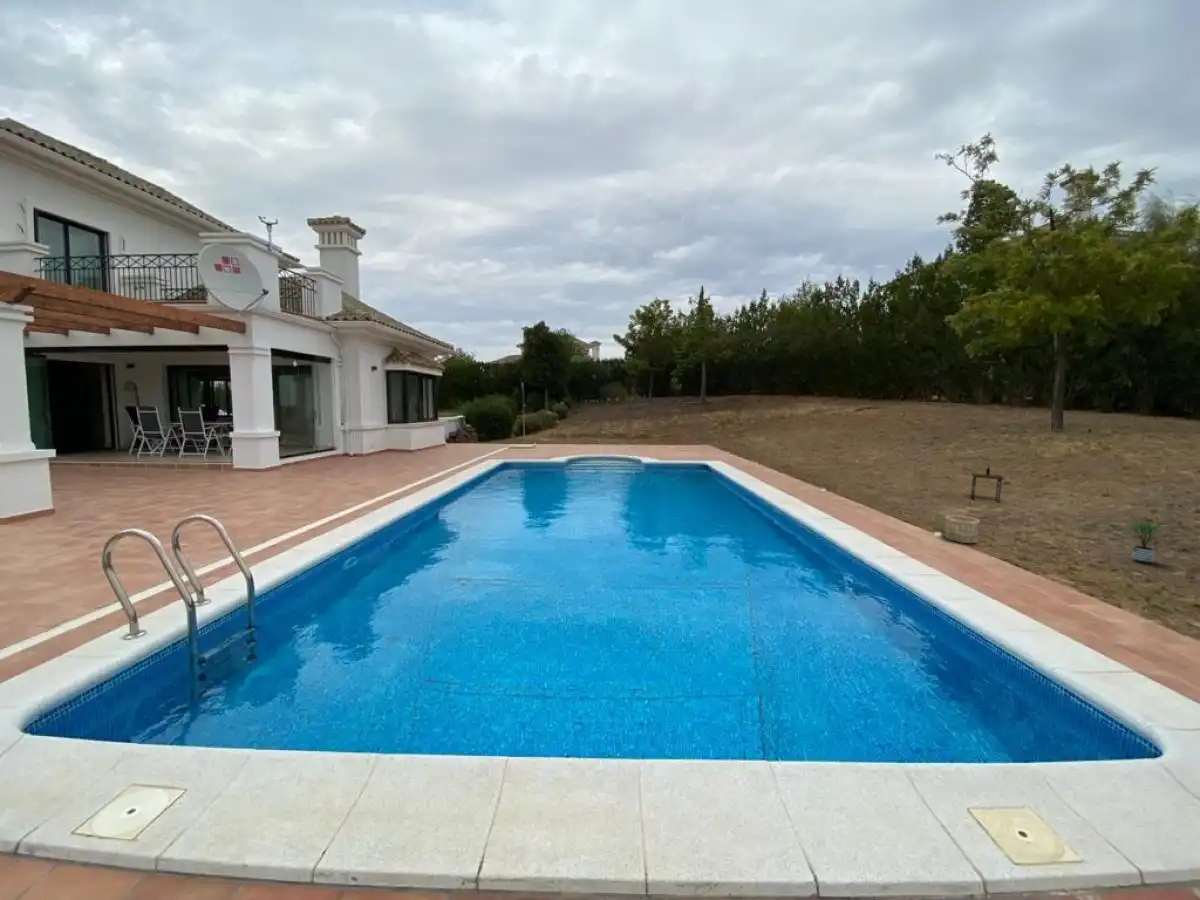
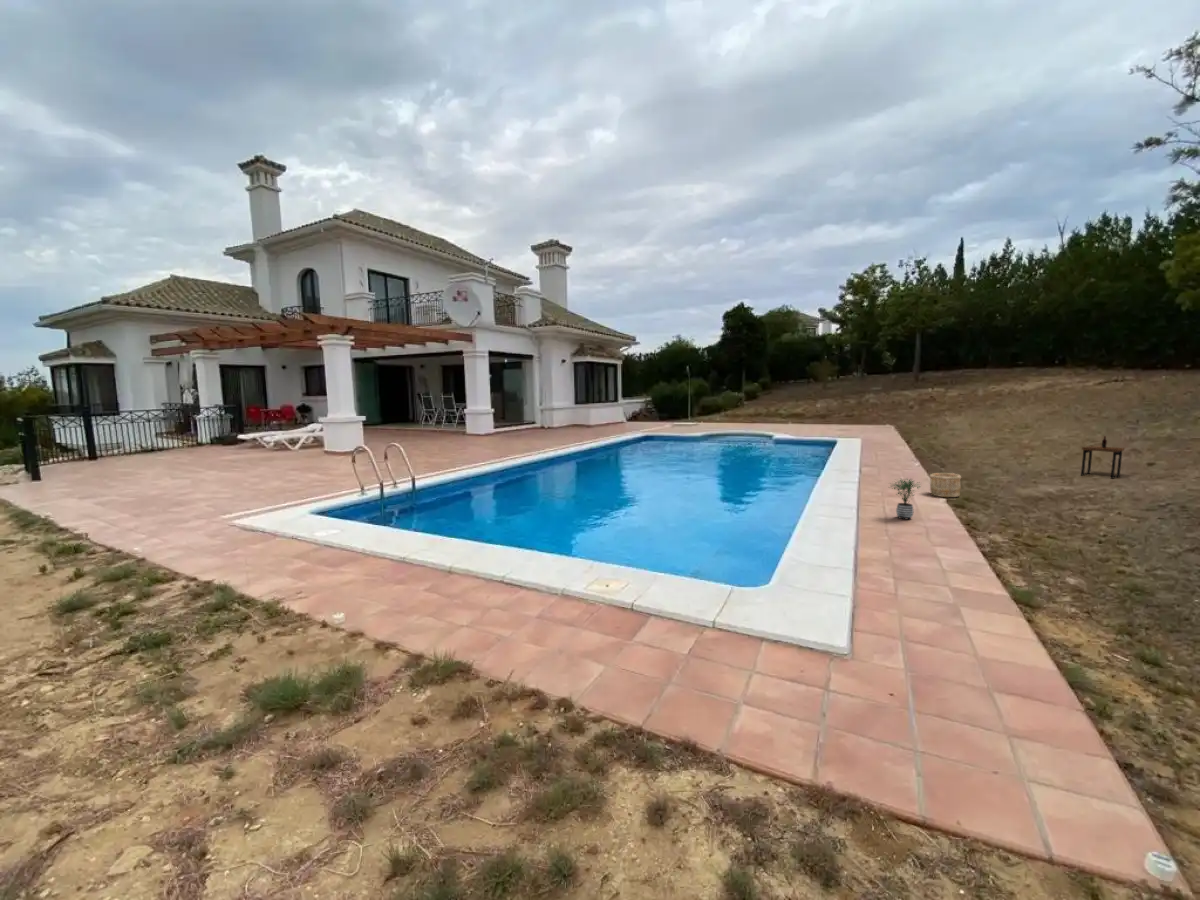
potted plant: present [1130,522,1162,563] -> present [893,479,920,519]

